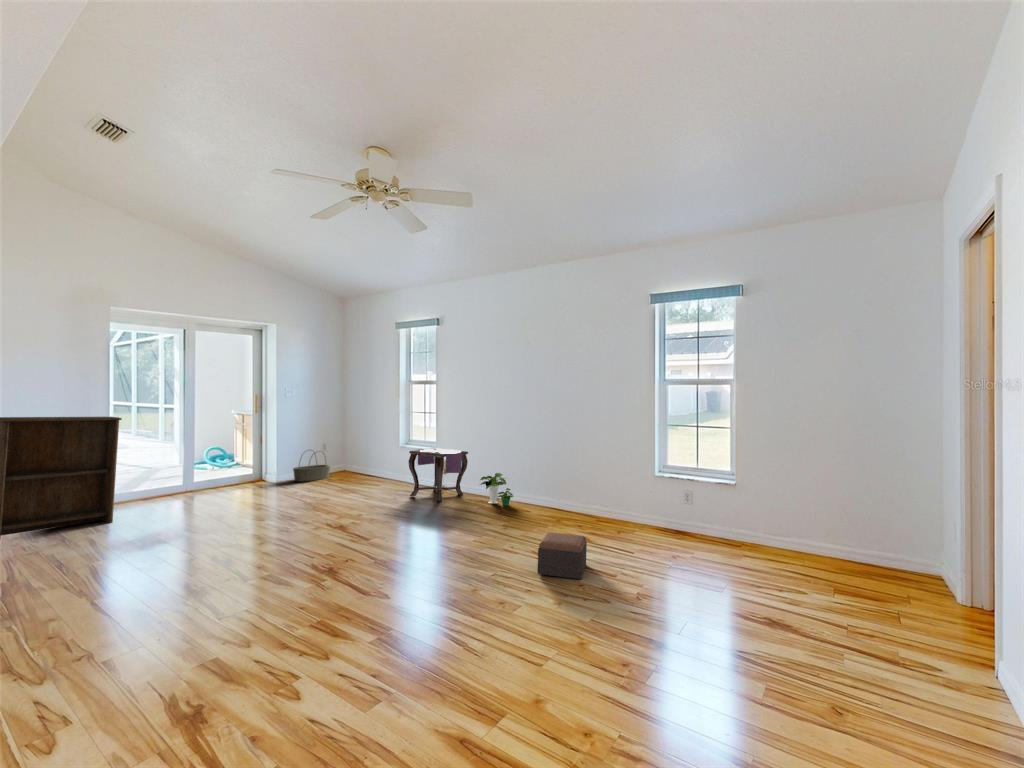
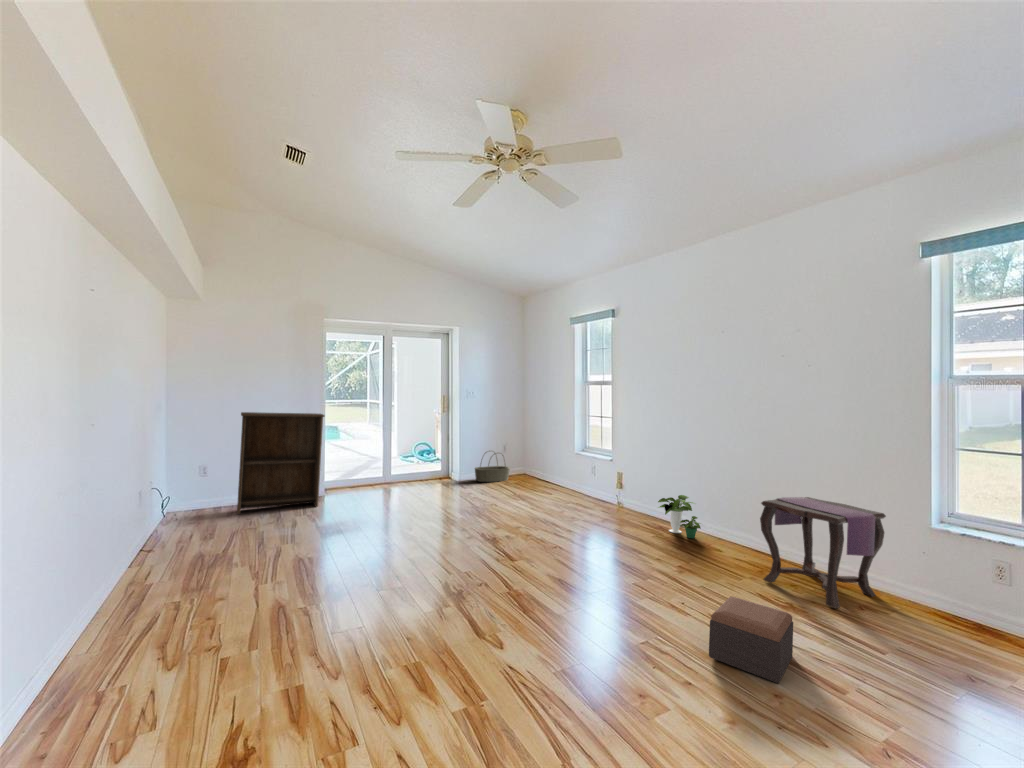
side table: present [408,448,468,501] -> present [760,497,886,608]

